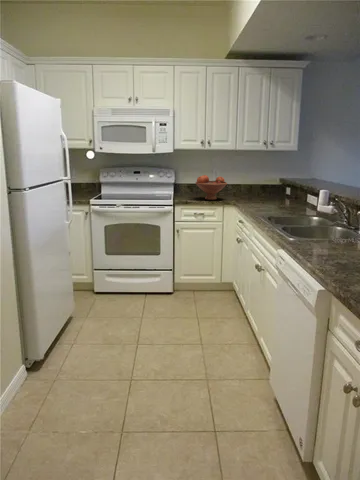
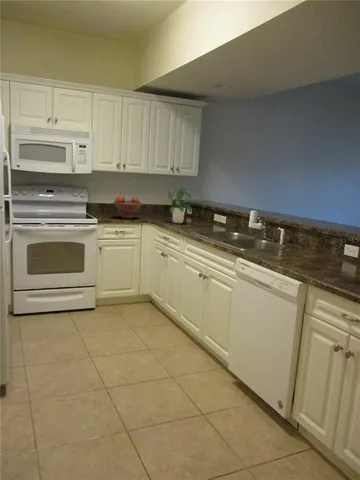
potted plant: none [248,165,279,205] -> present [168,188,191,223]

